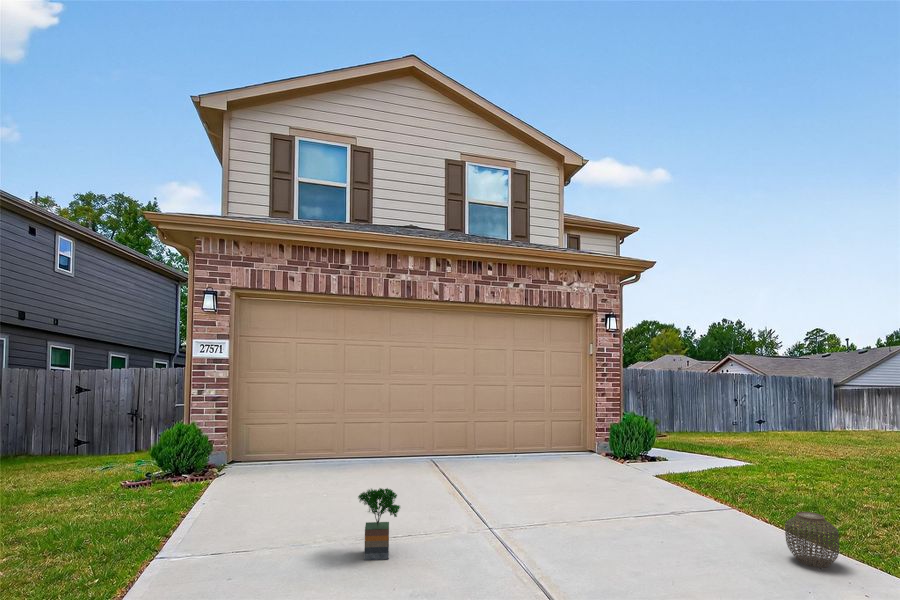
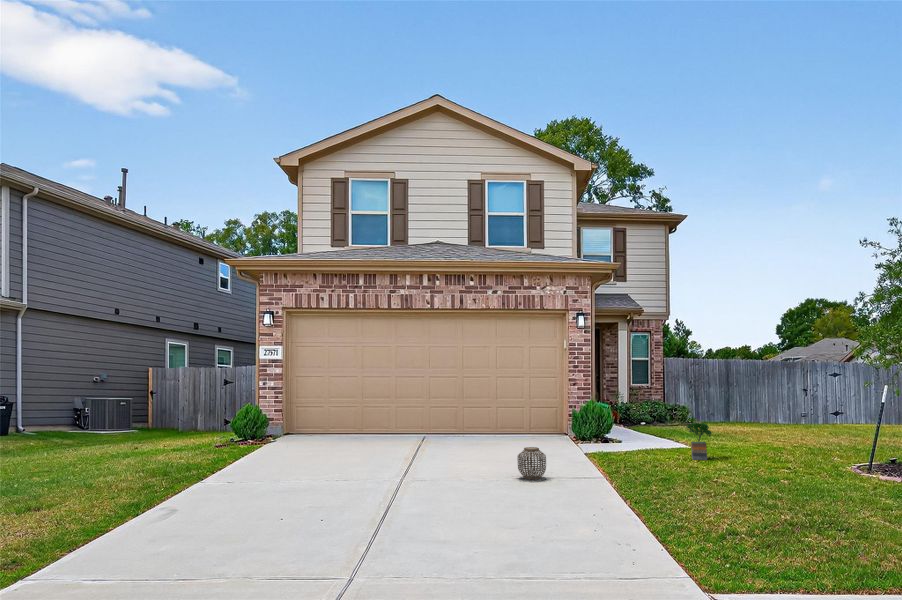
potted tree: present [358,488,400,560] -> present [686,423,712,460]

